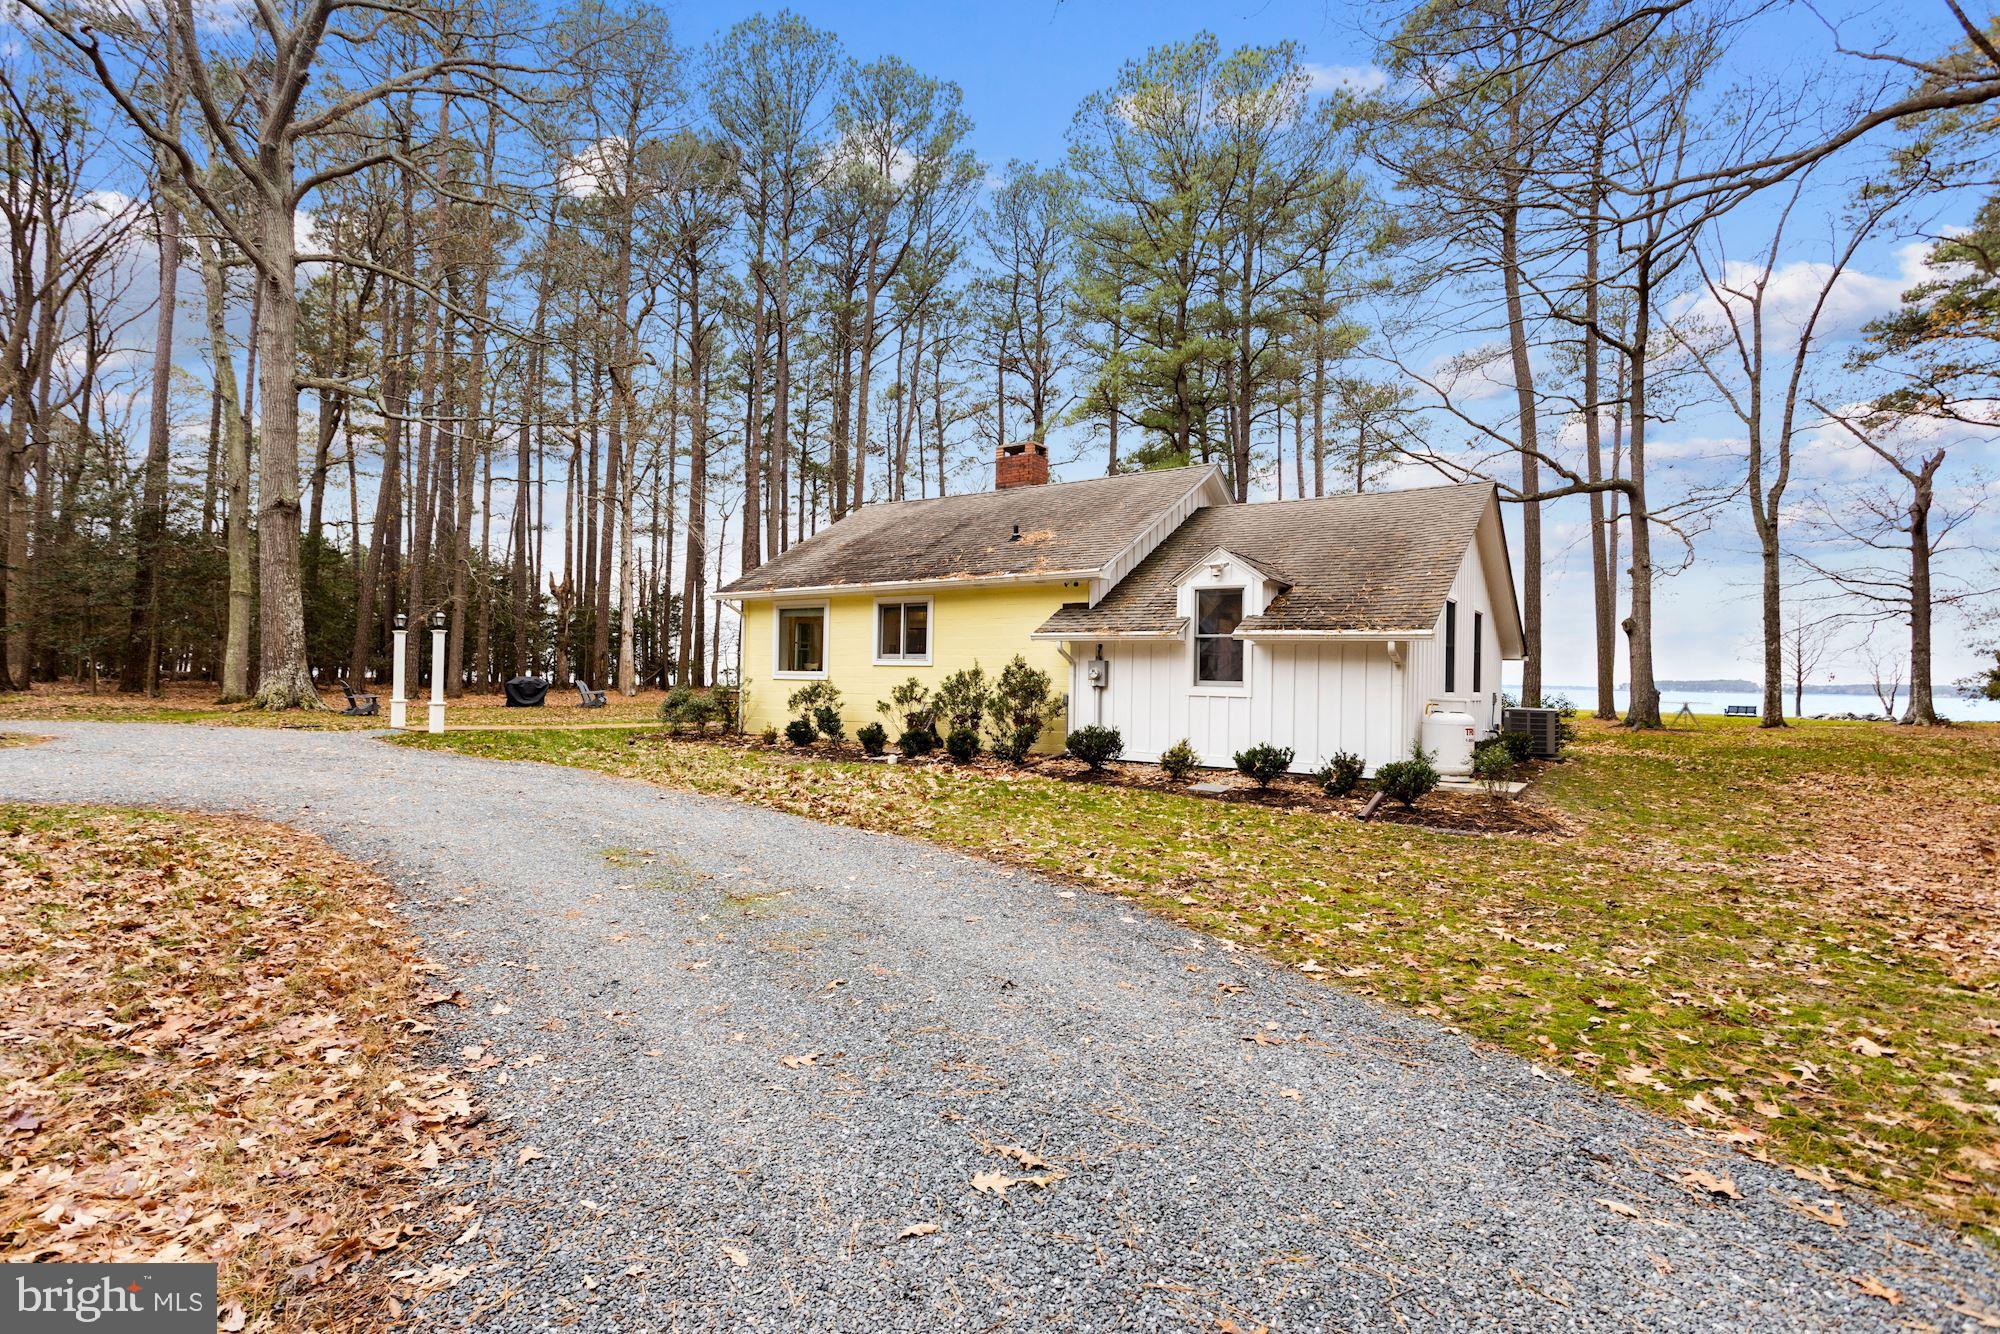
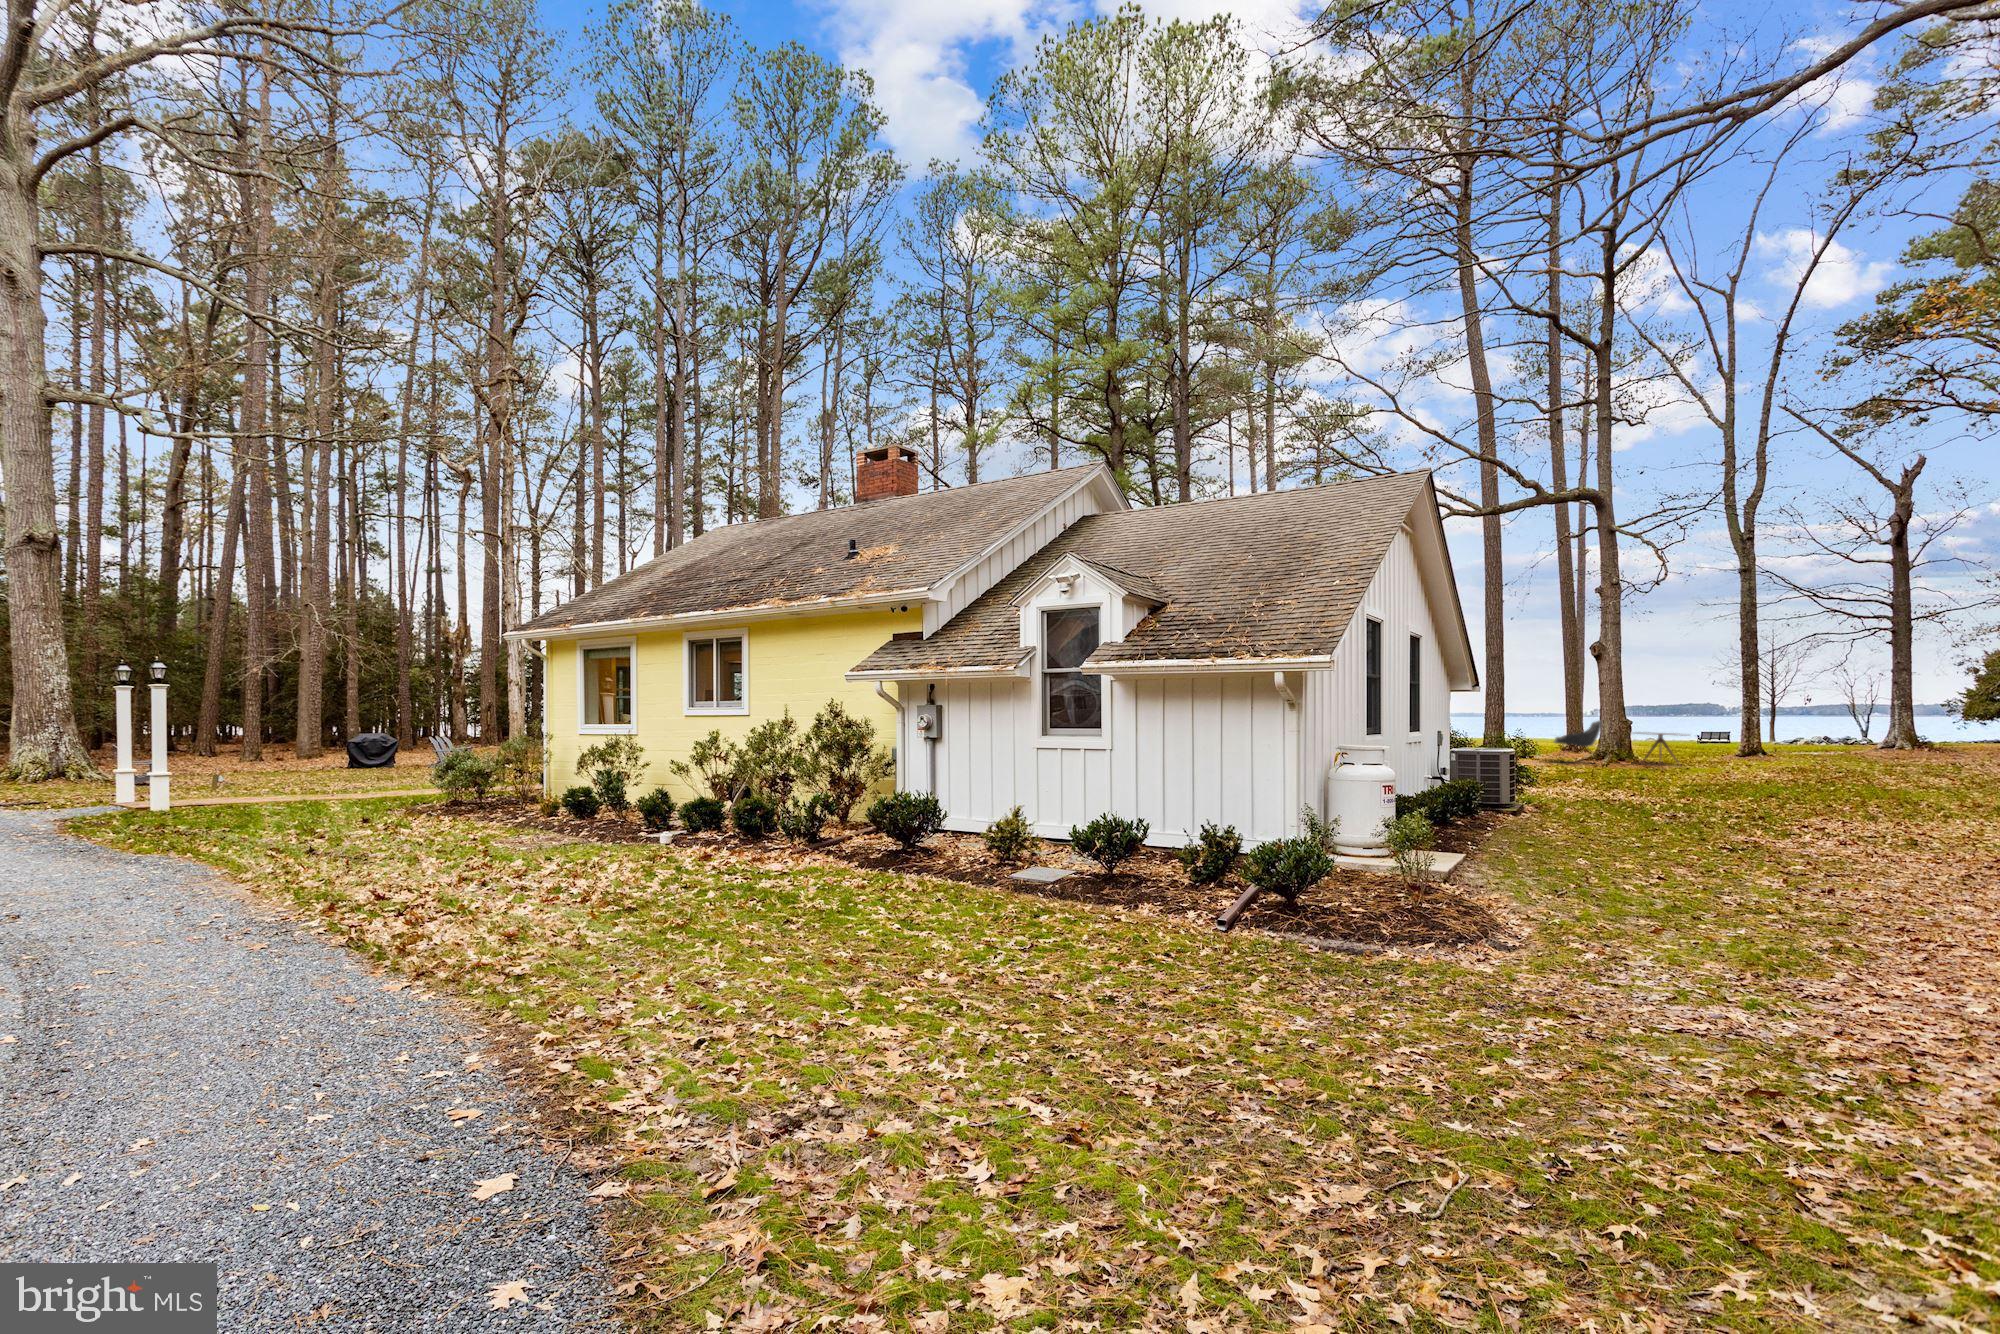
lounge chair: none [1591,691,1634,731] -> present [1554,721,1602,764]

